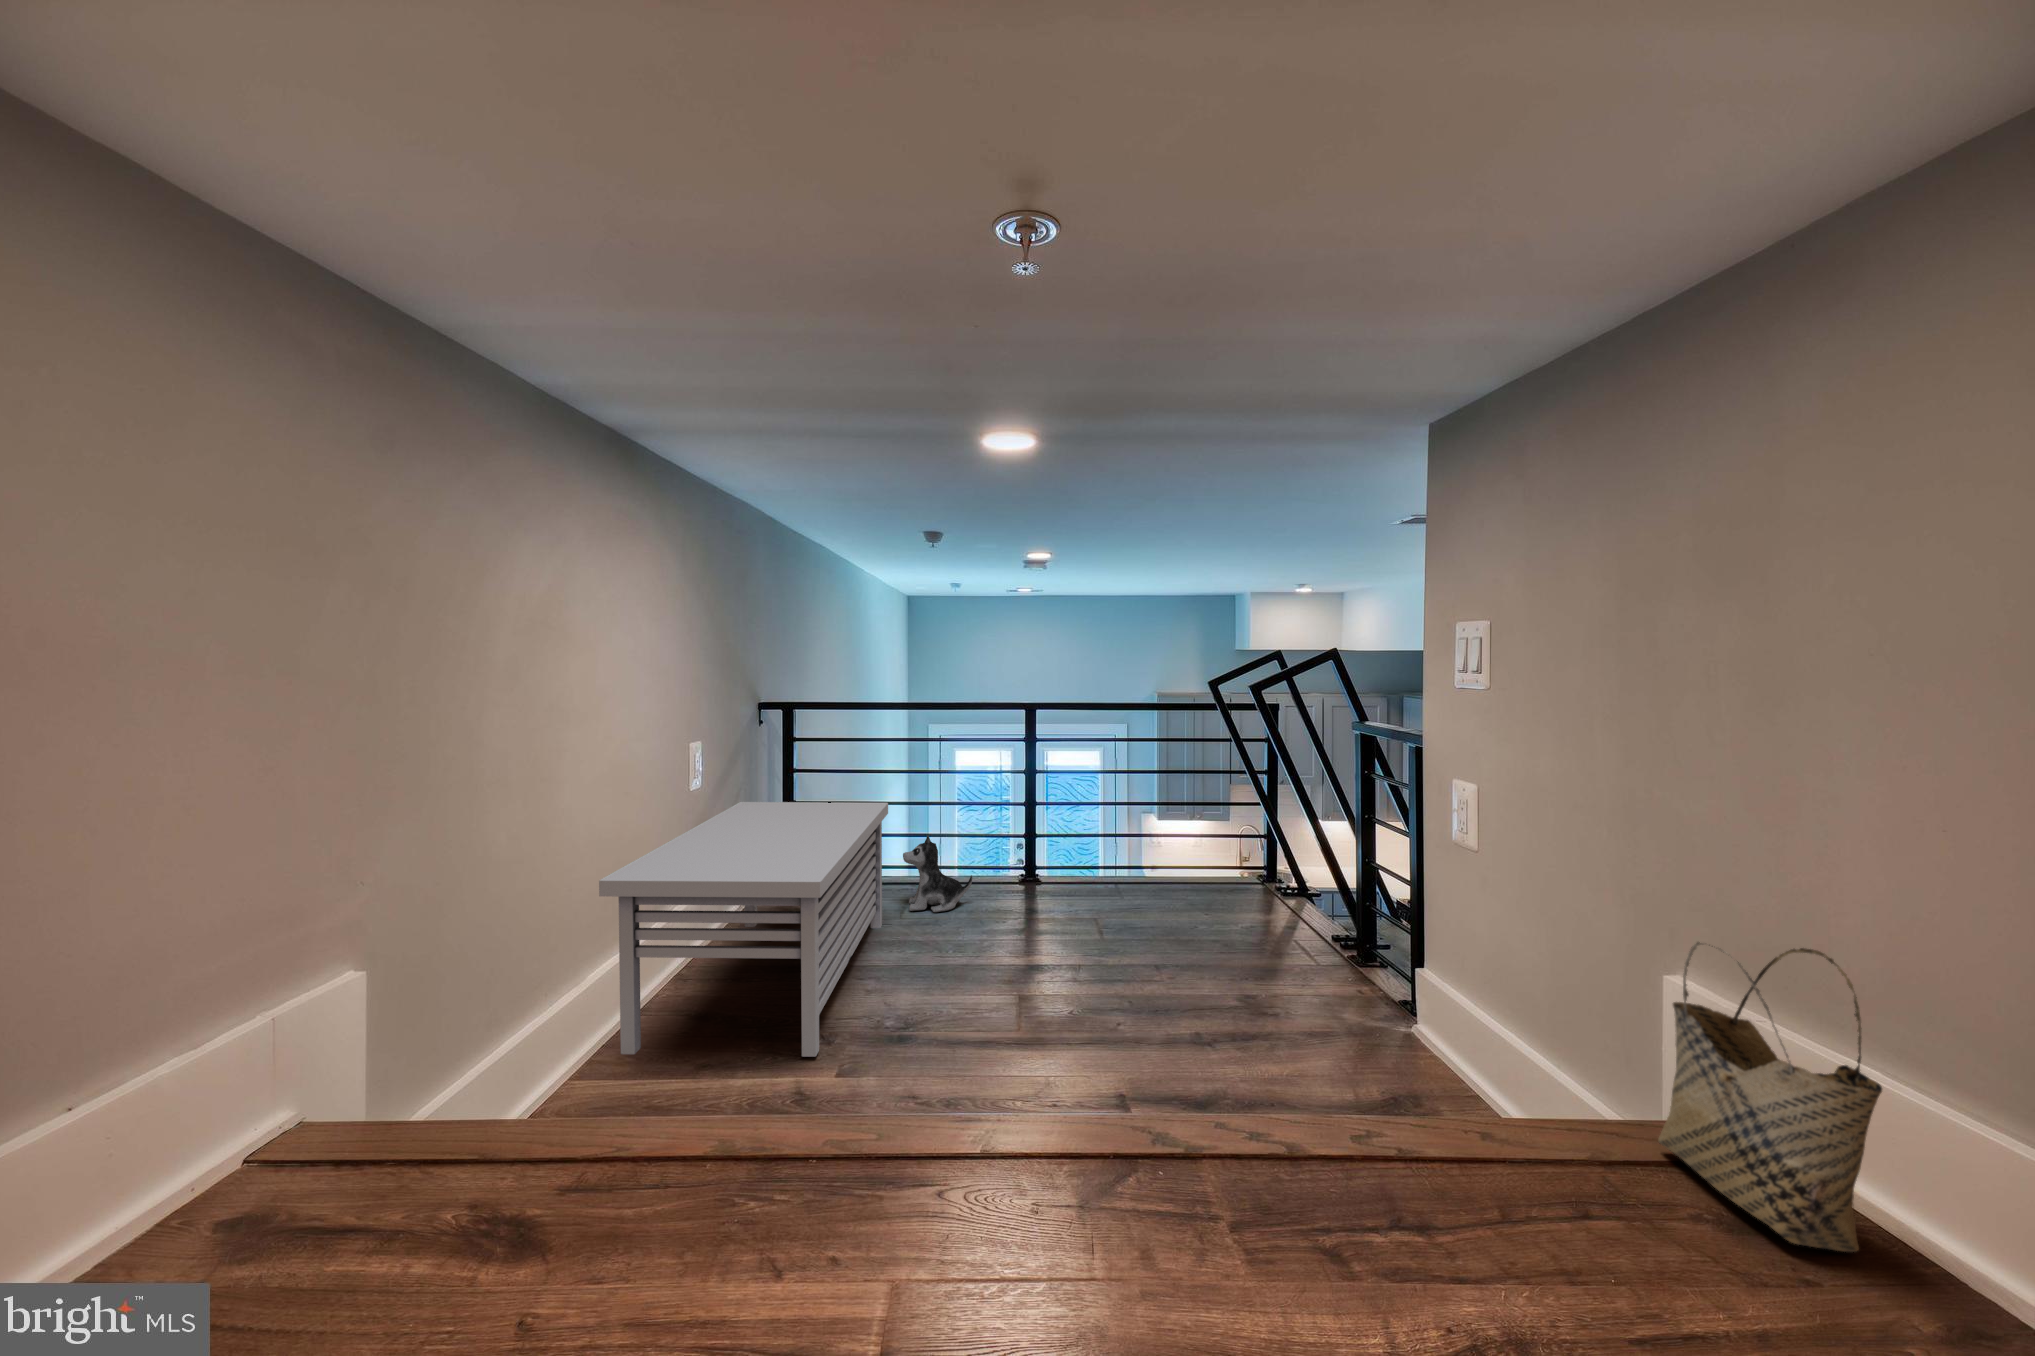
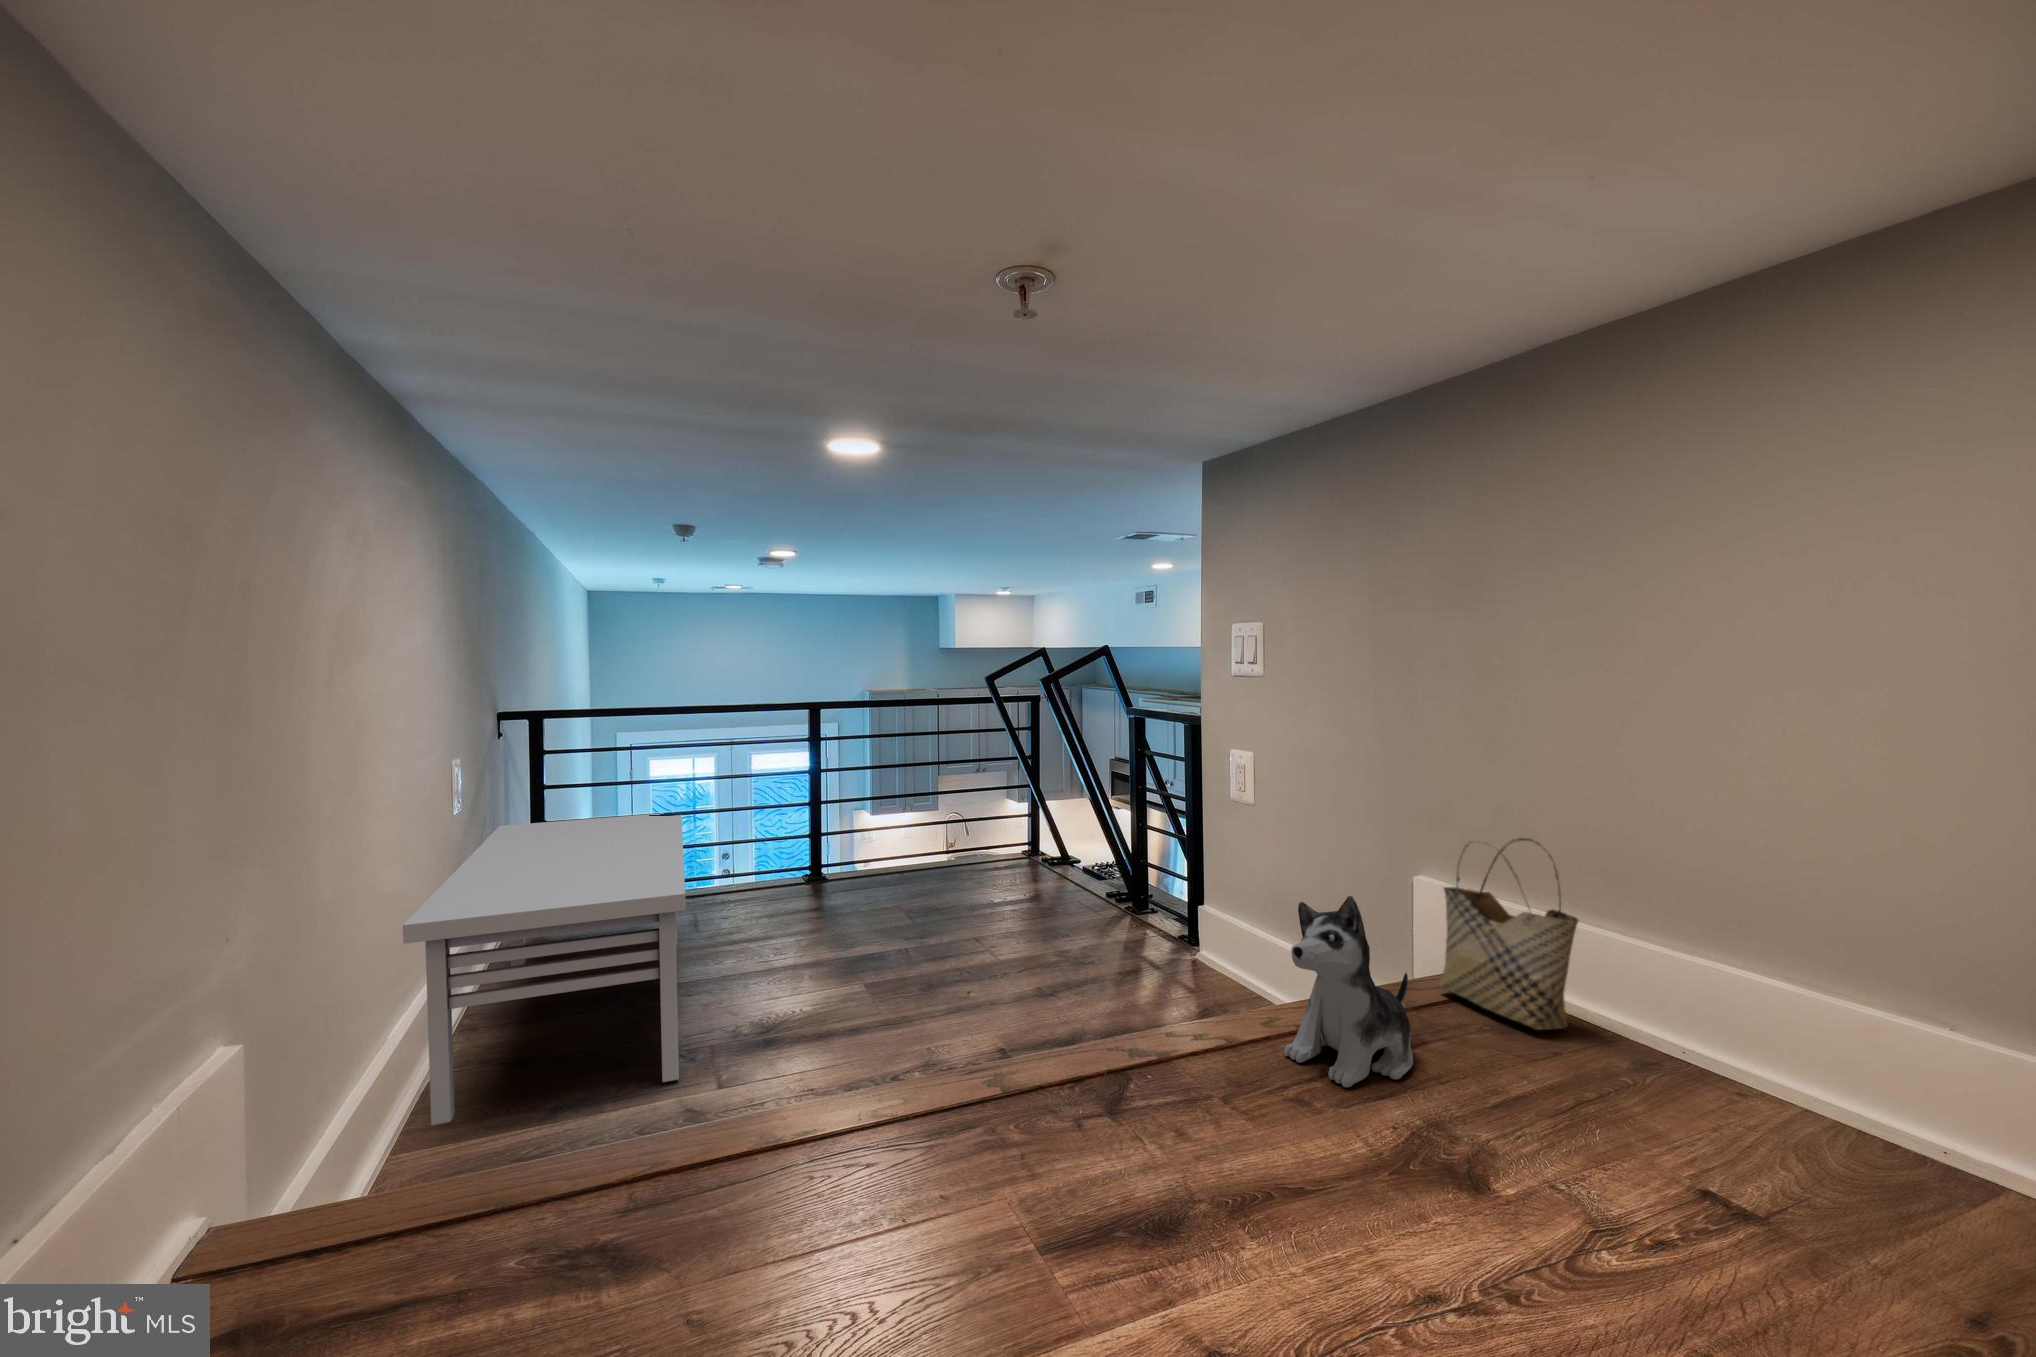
plush toy: present [903,835,972,912] -> present [1284,896,1413,1087]

